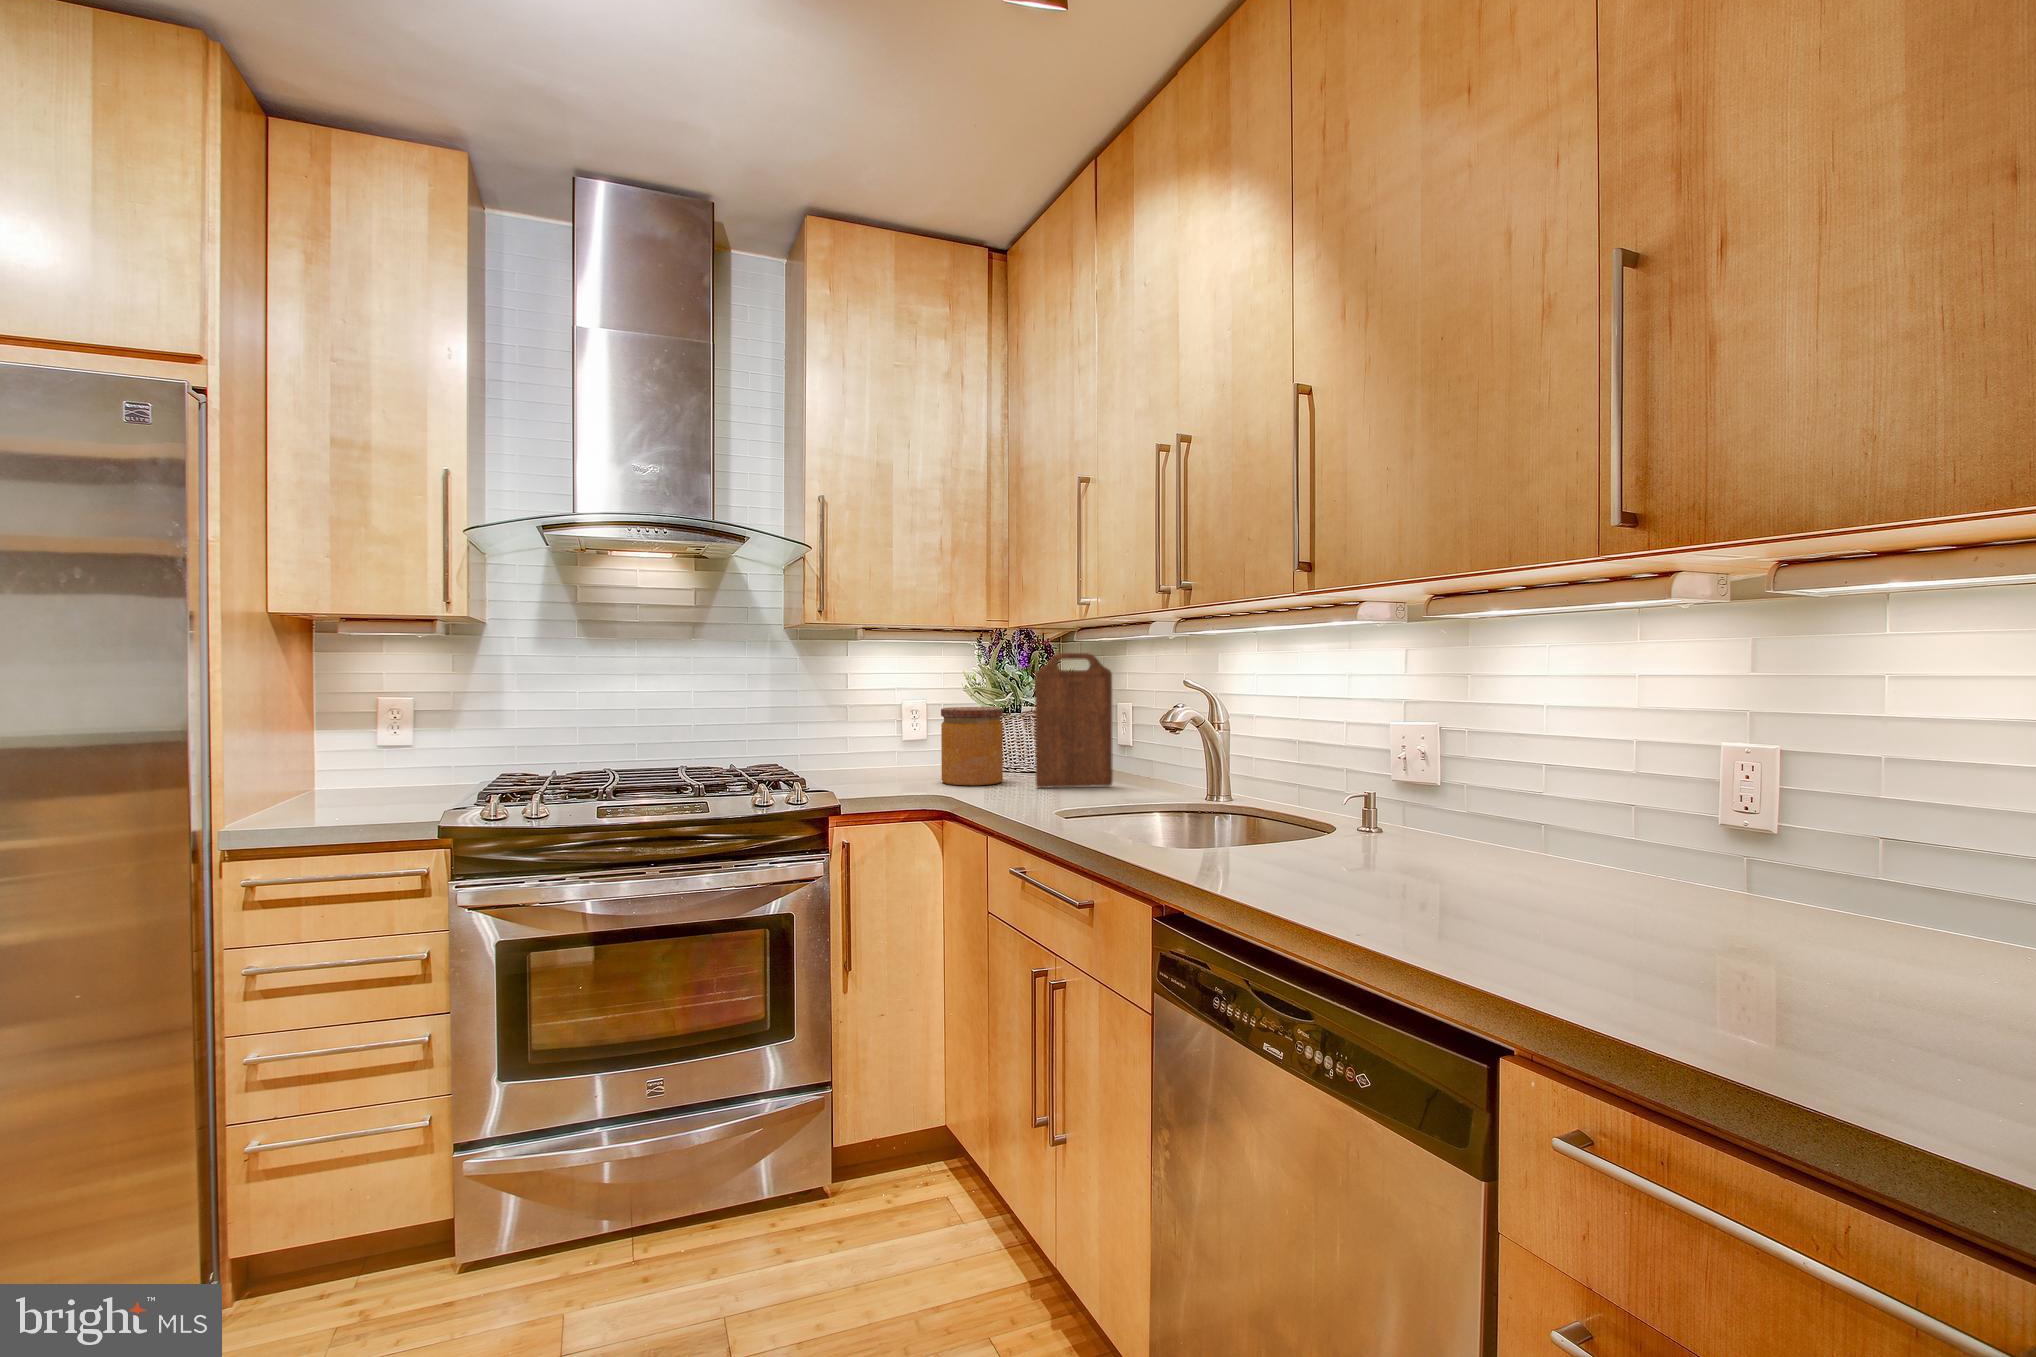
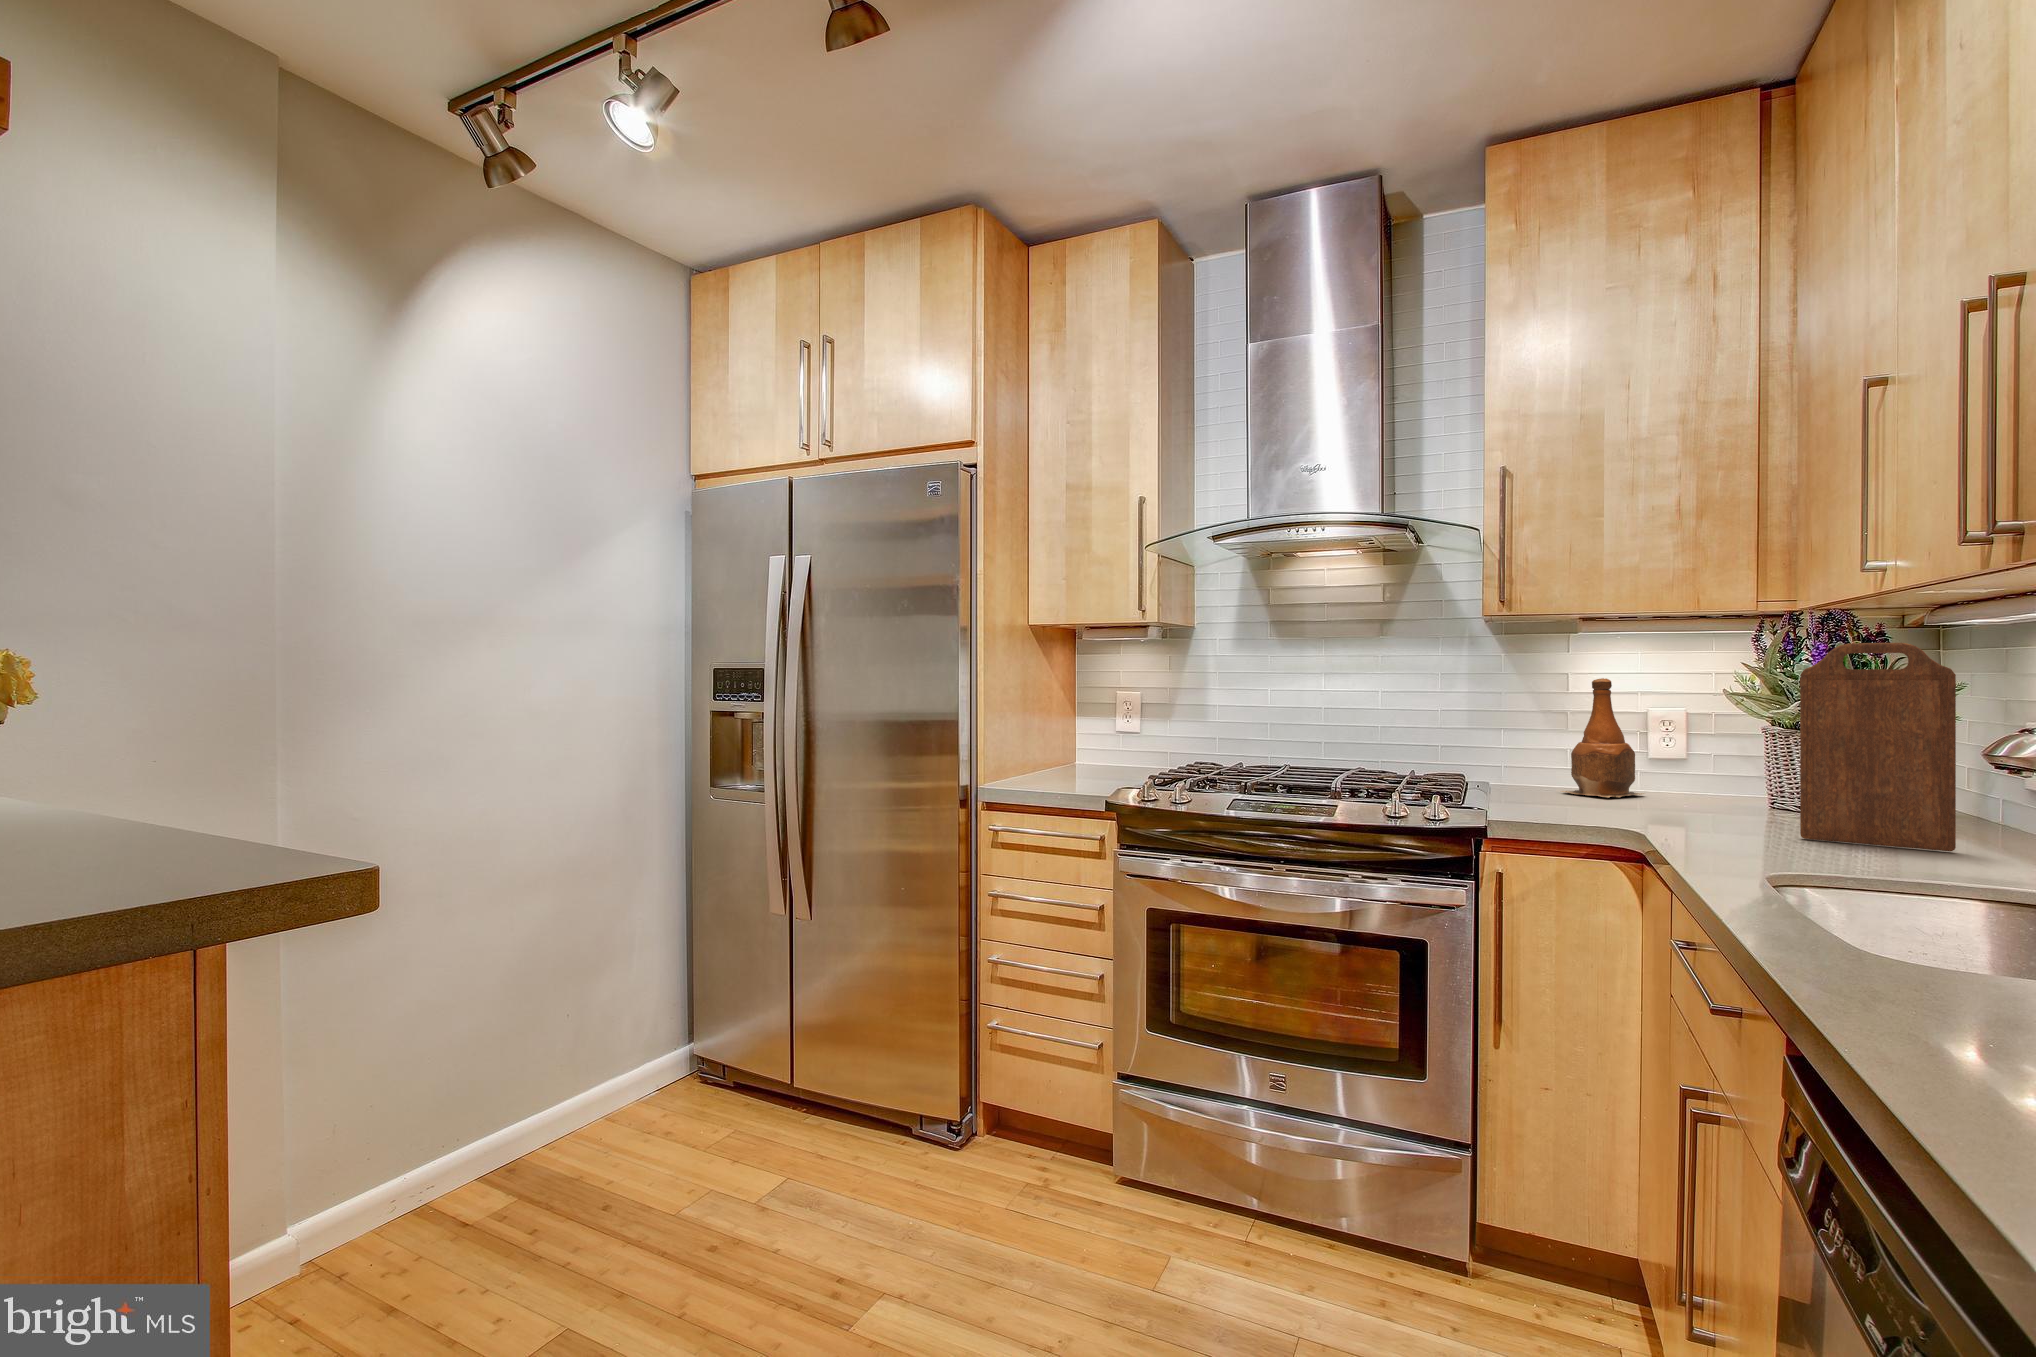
bottle: none [850,677,907,772] -> present [1561,678,1644,798]
jar: present [941,707,1003,785] -> none [1659,719,1761,826]

